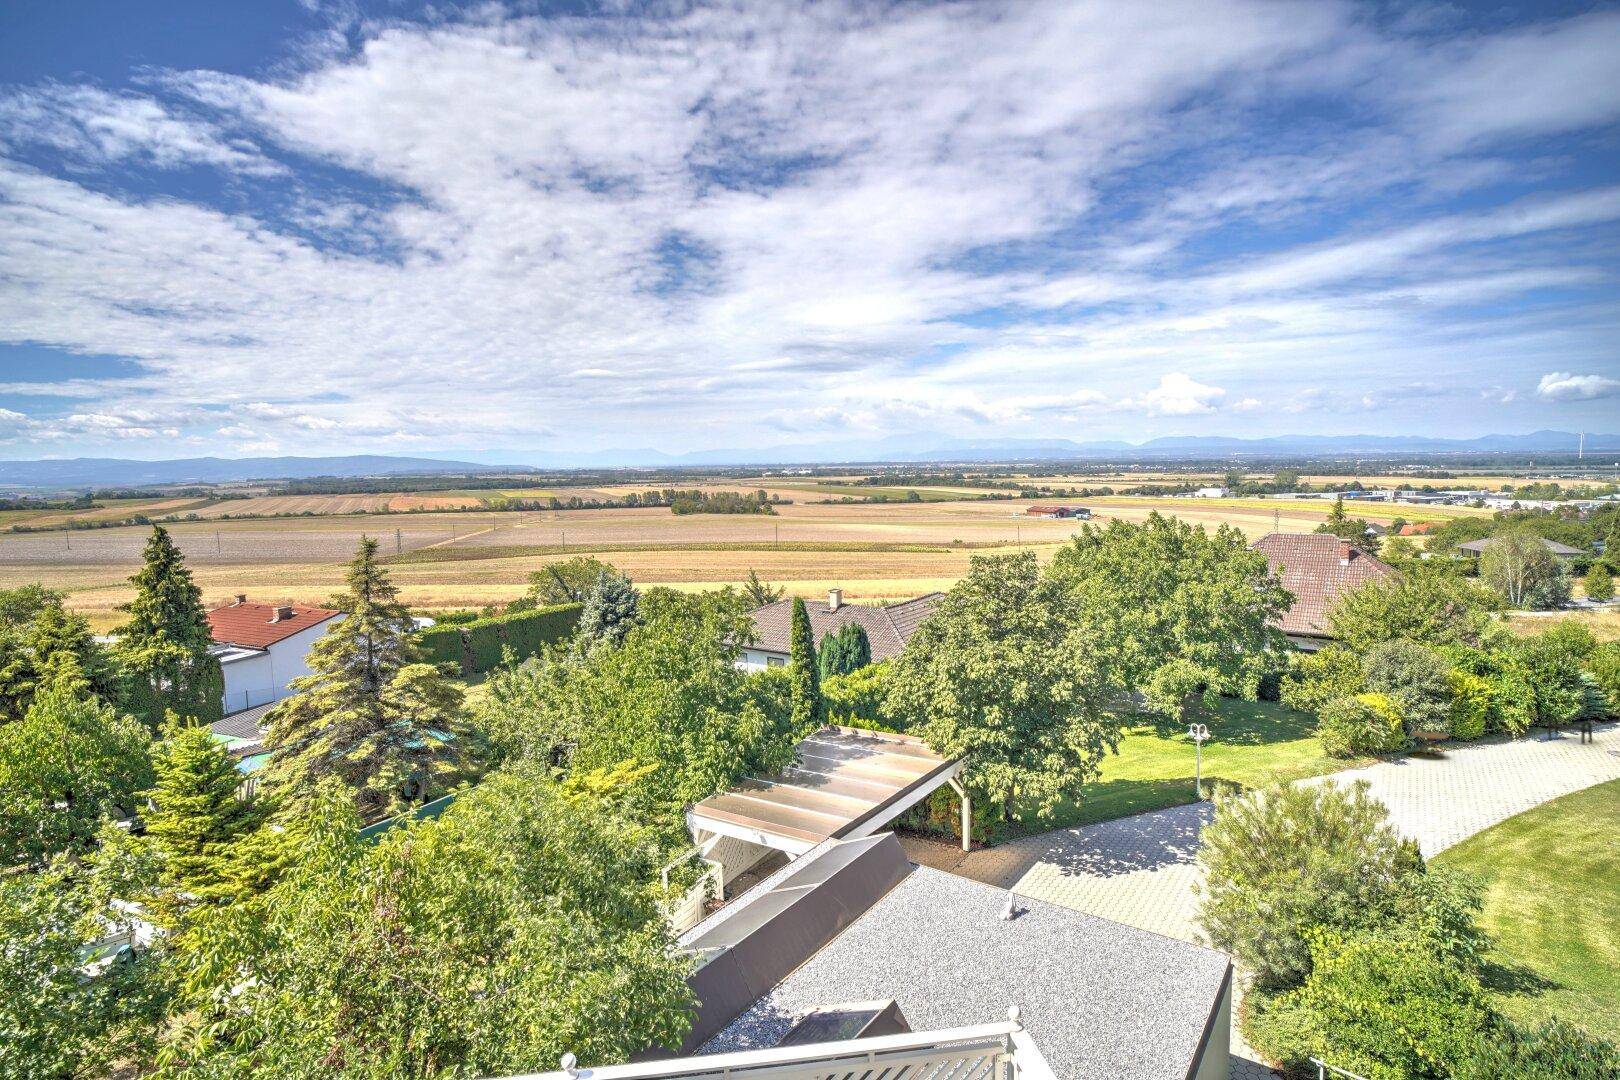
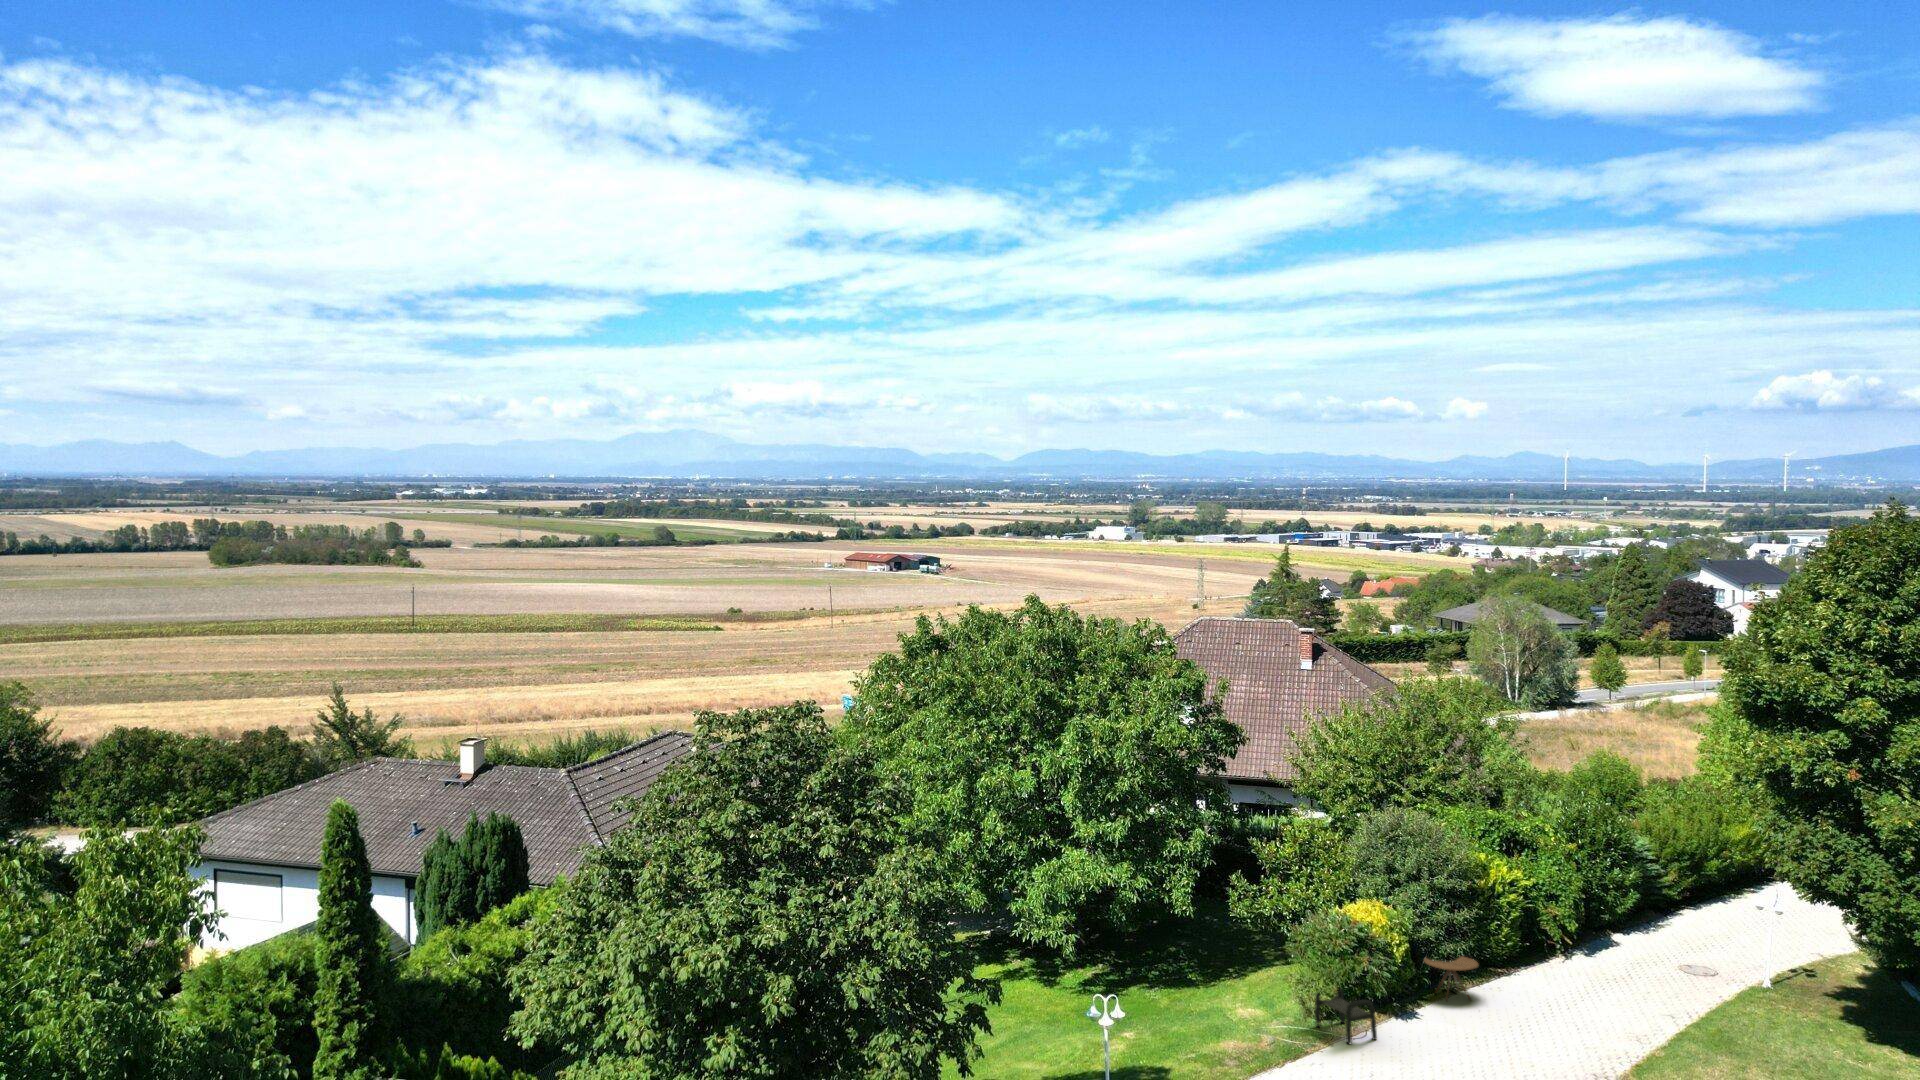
bench: present [1548,717,1592,745] -> present [1315,989,1377,1044]

